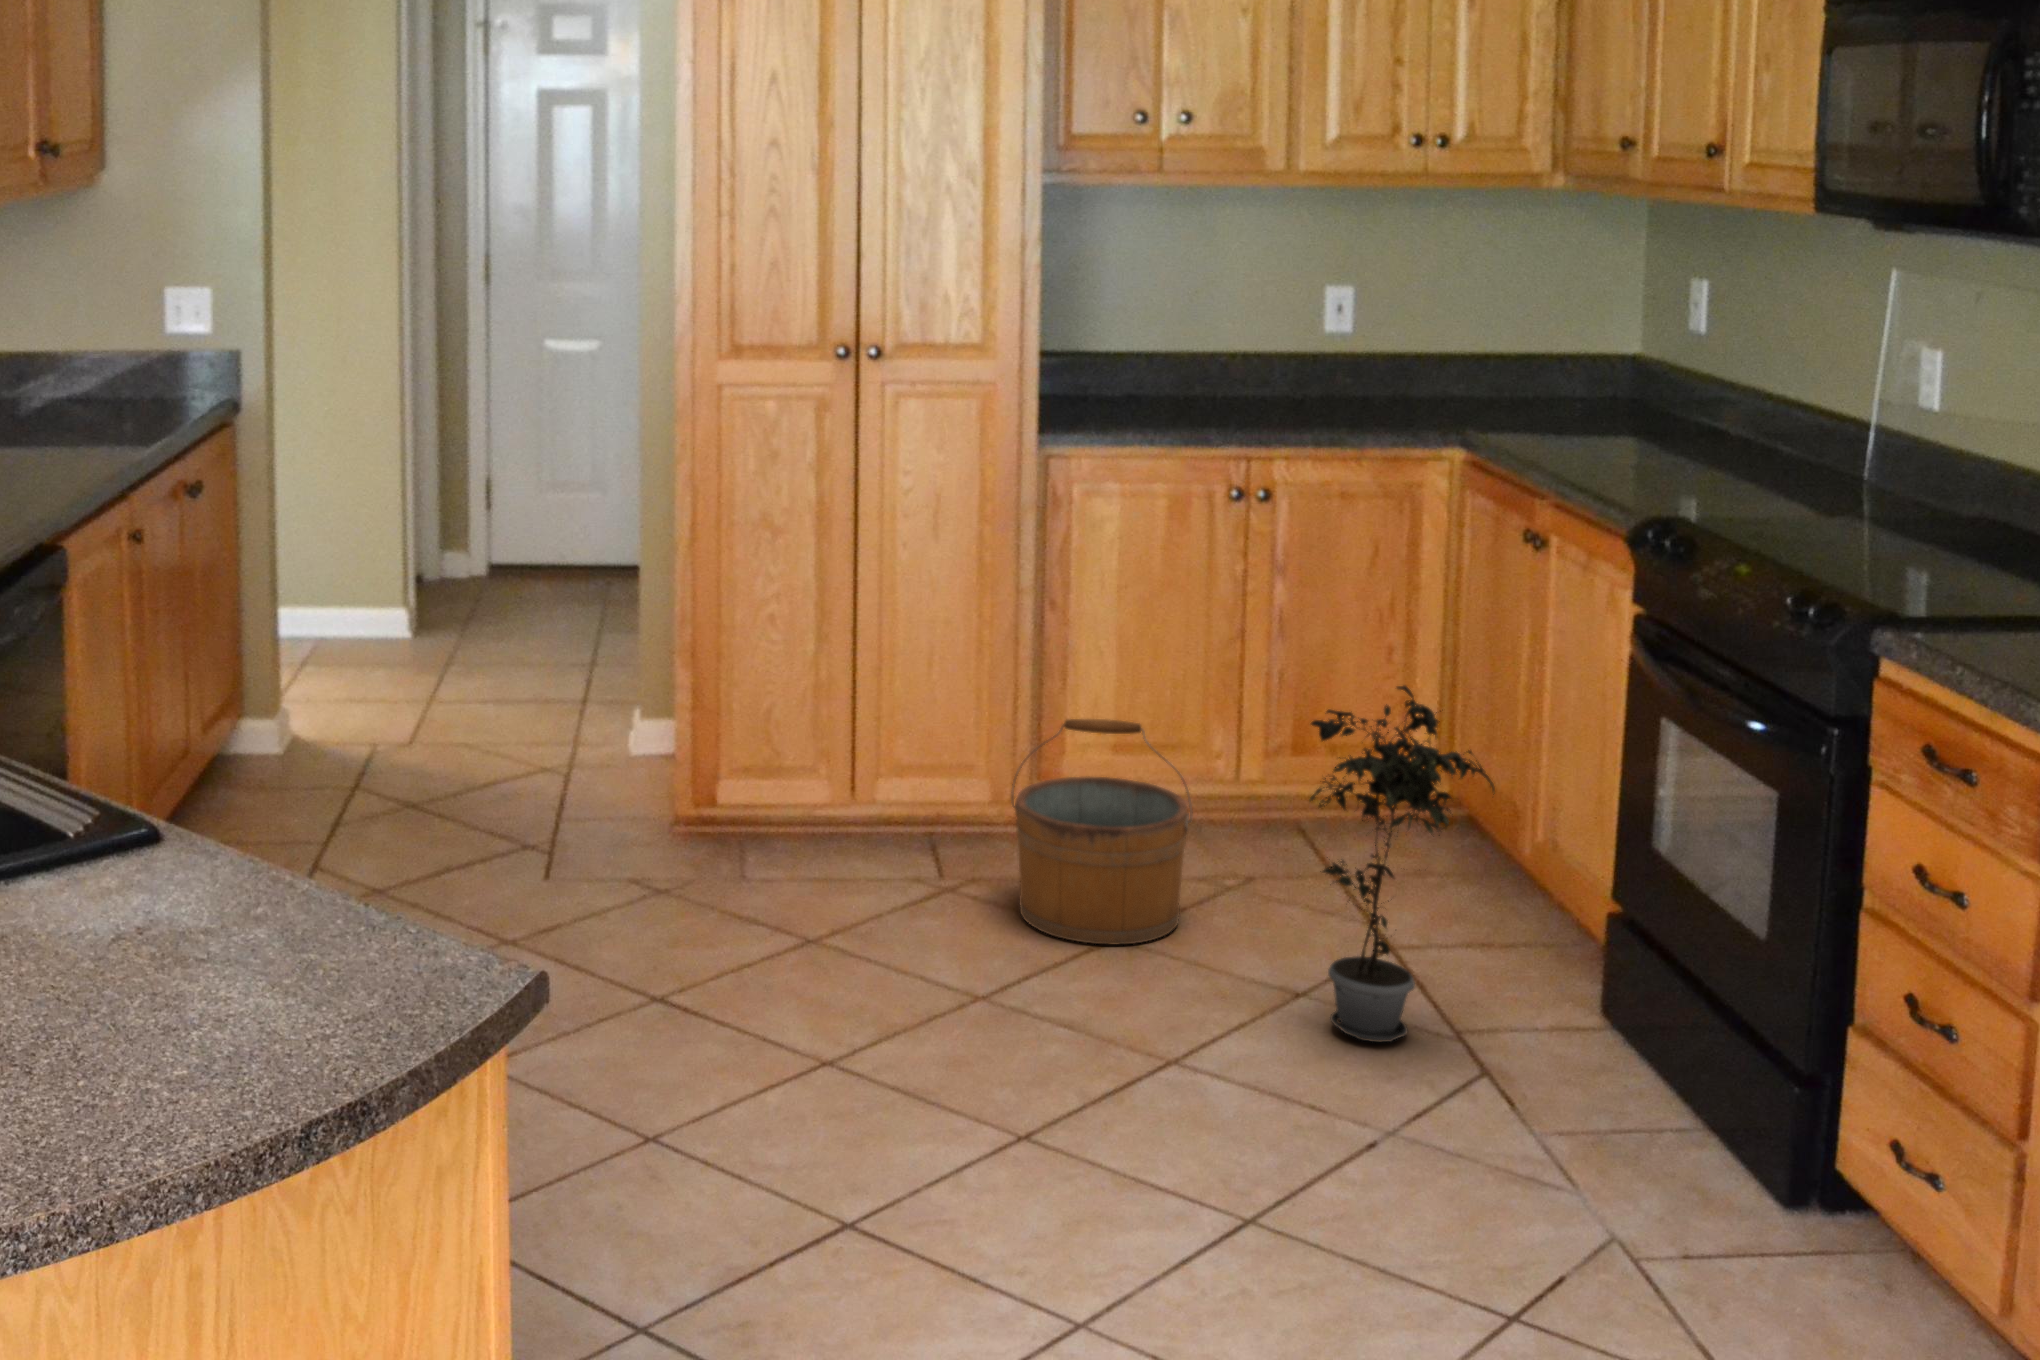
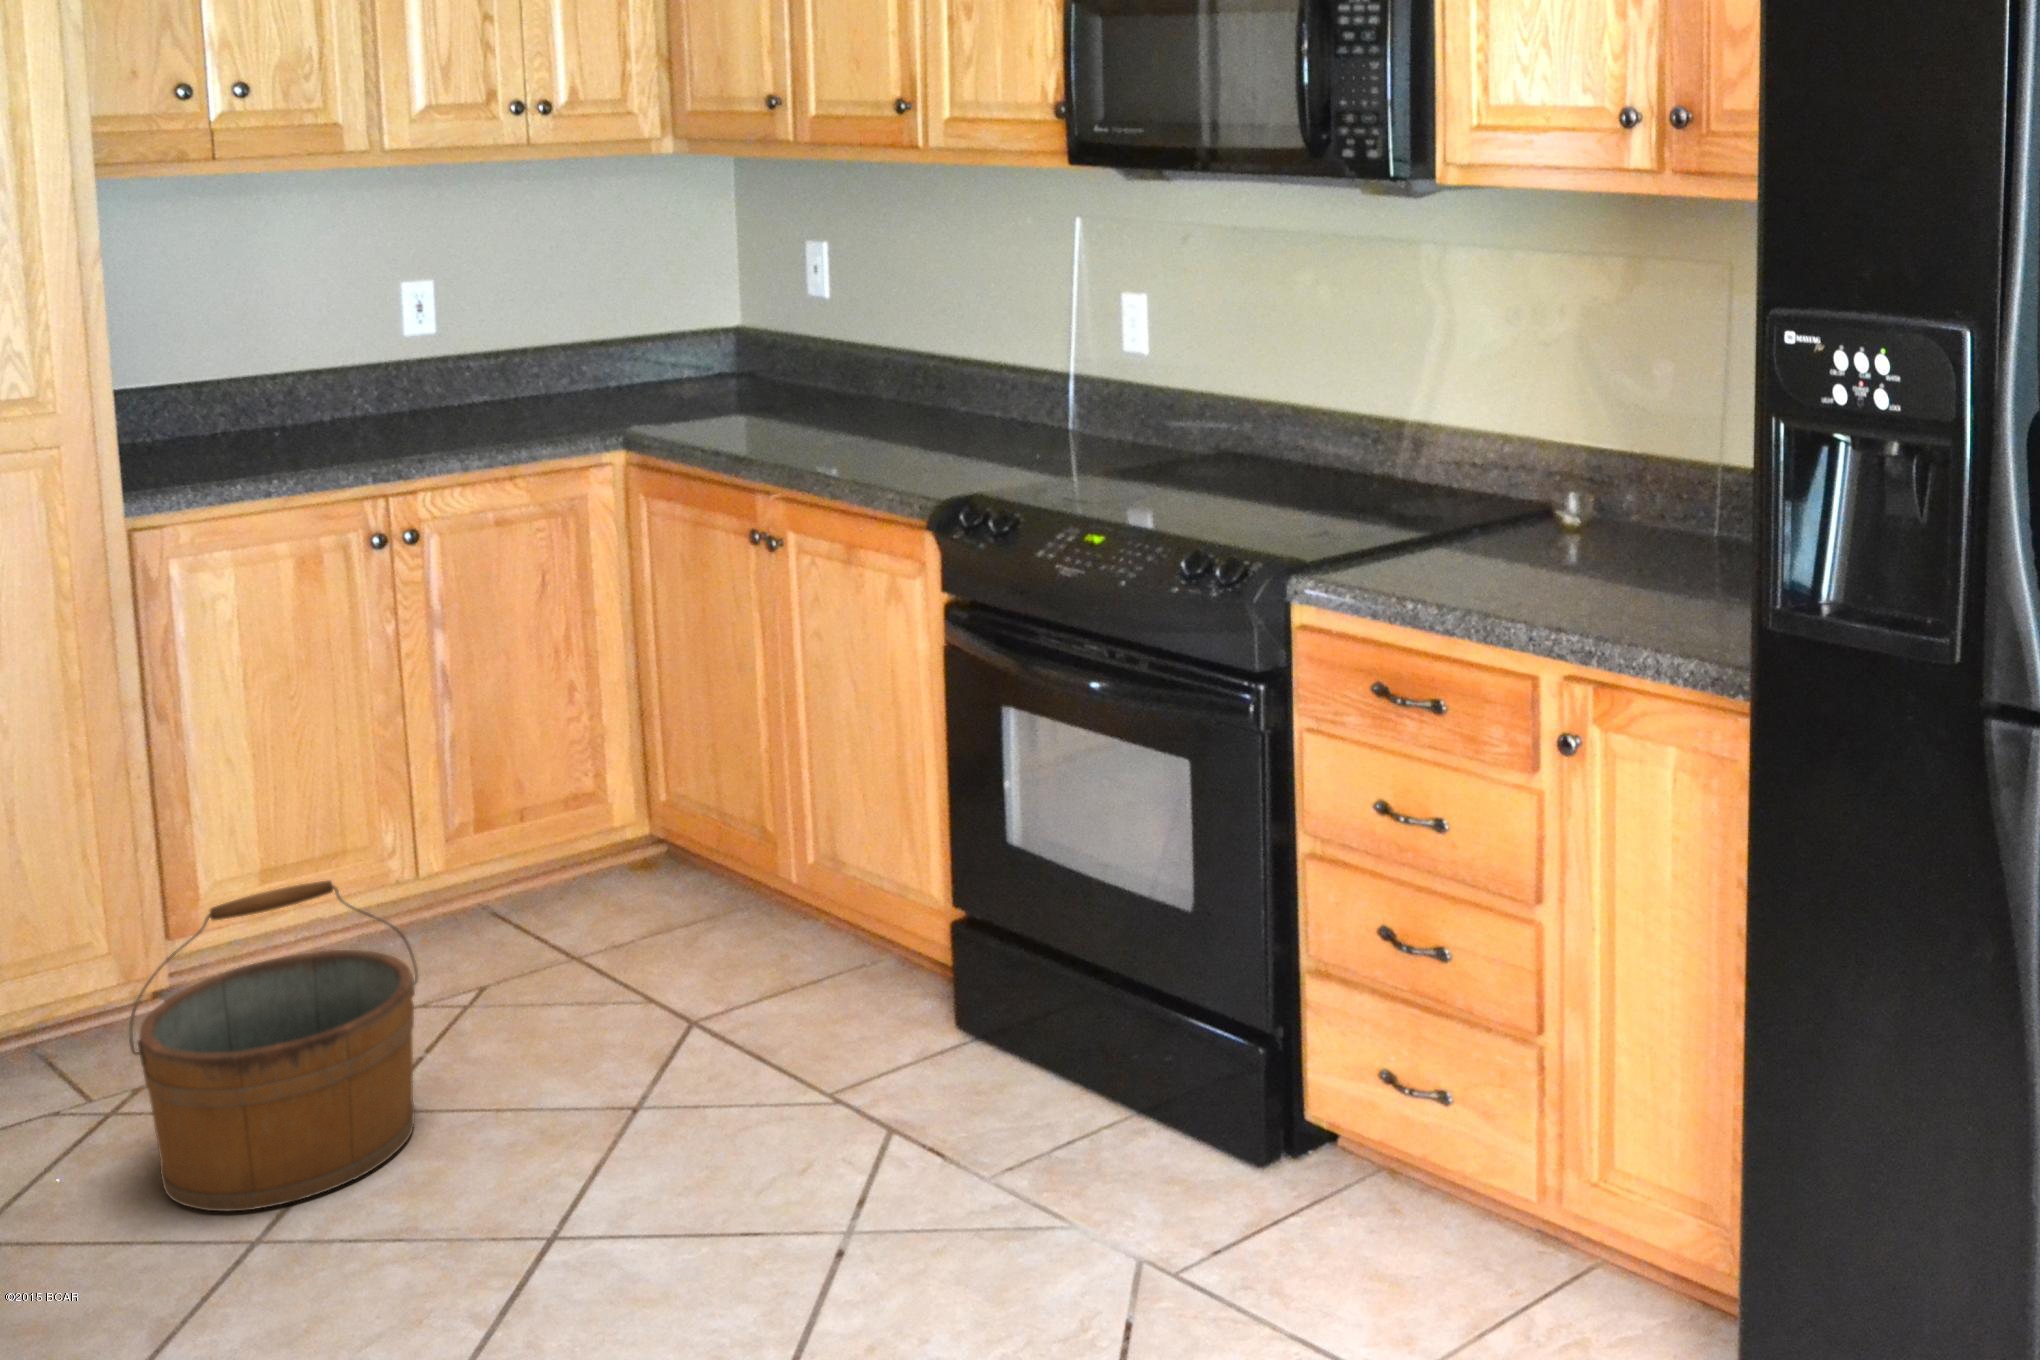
potted plant: present [1310,685,1495,1043] -> none [616,742,885,1178]

